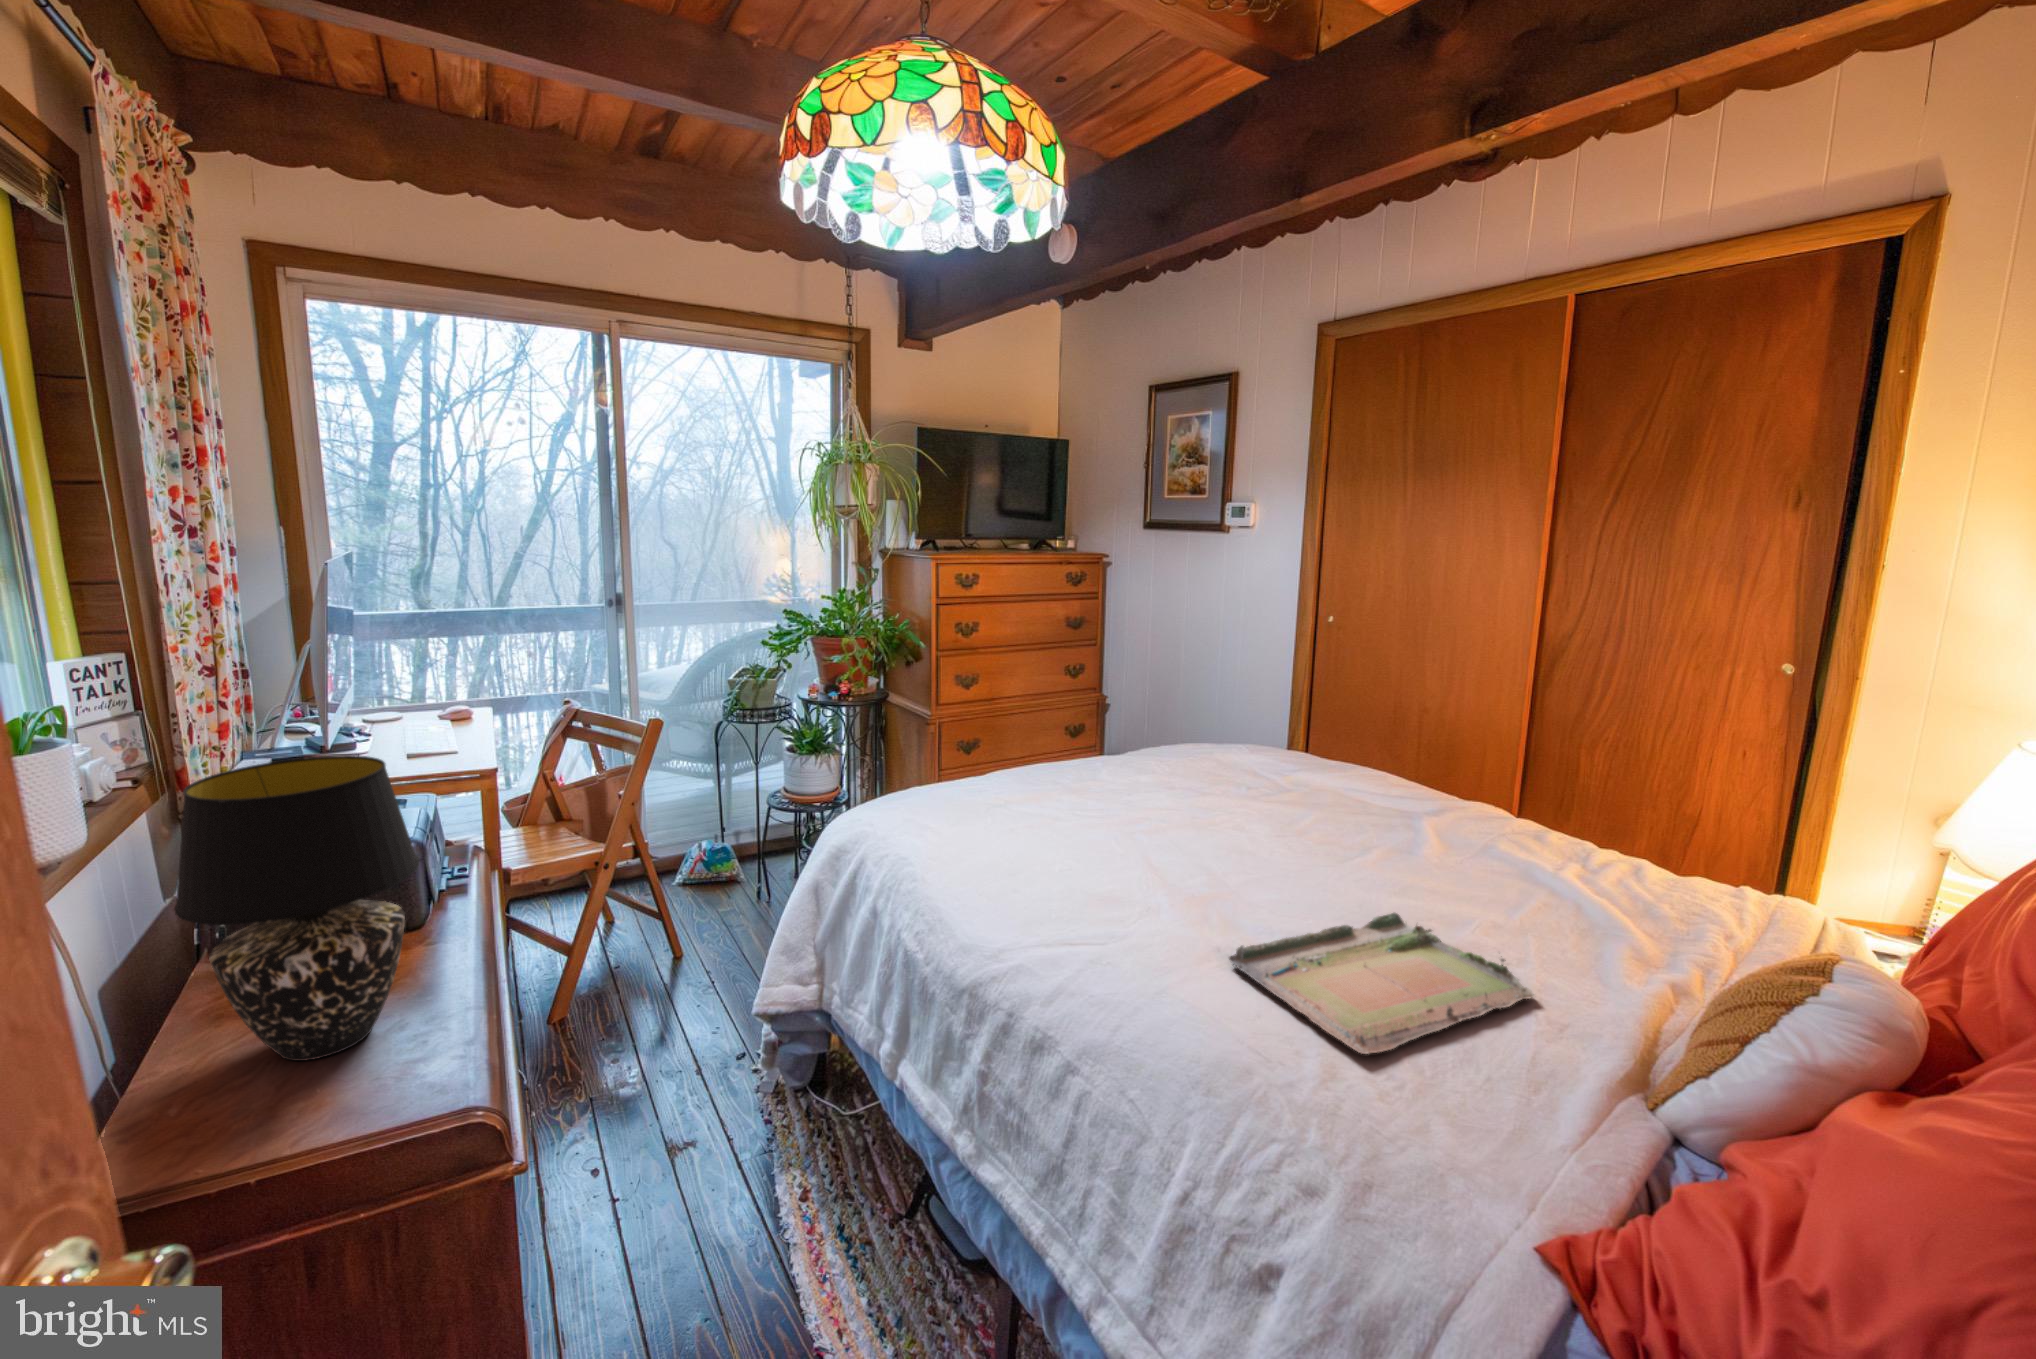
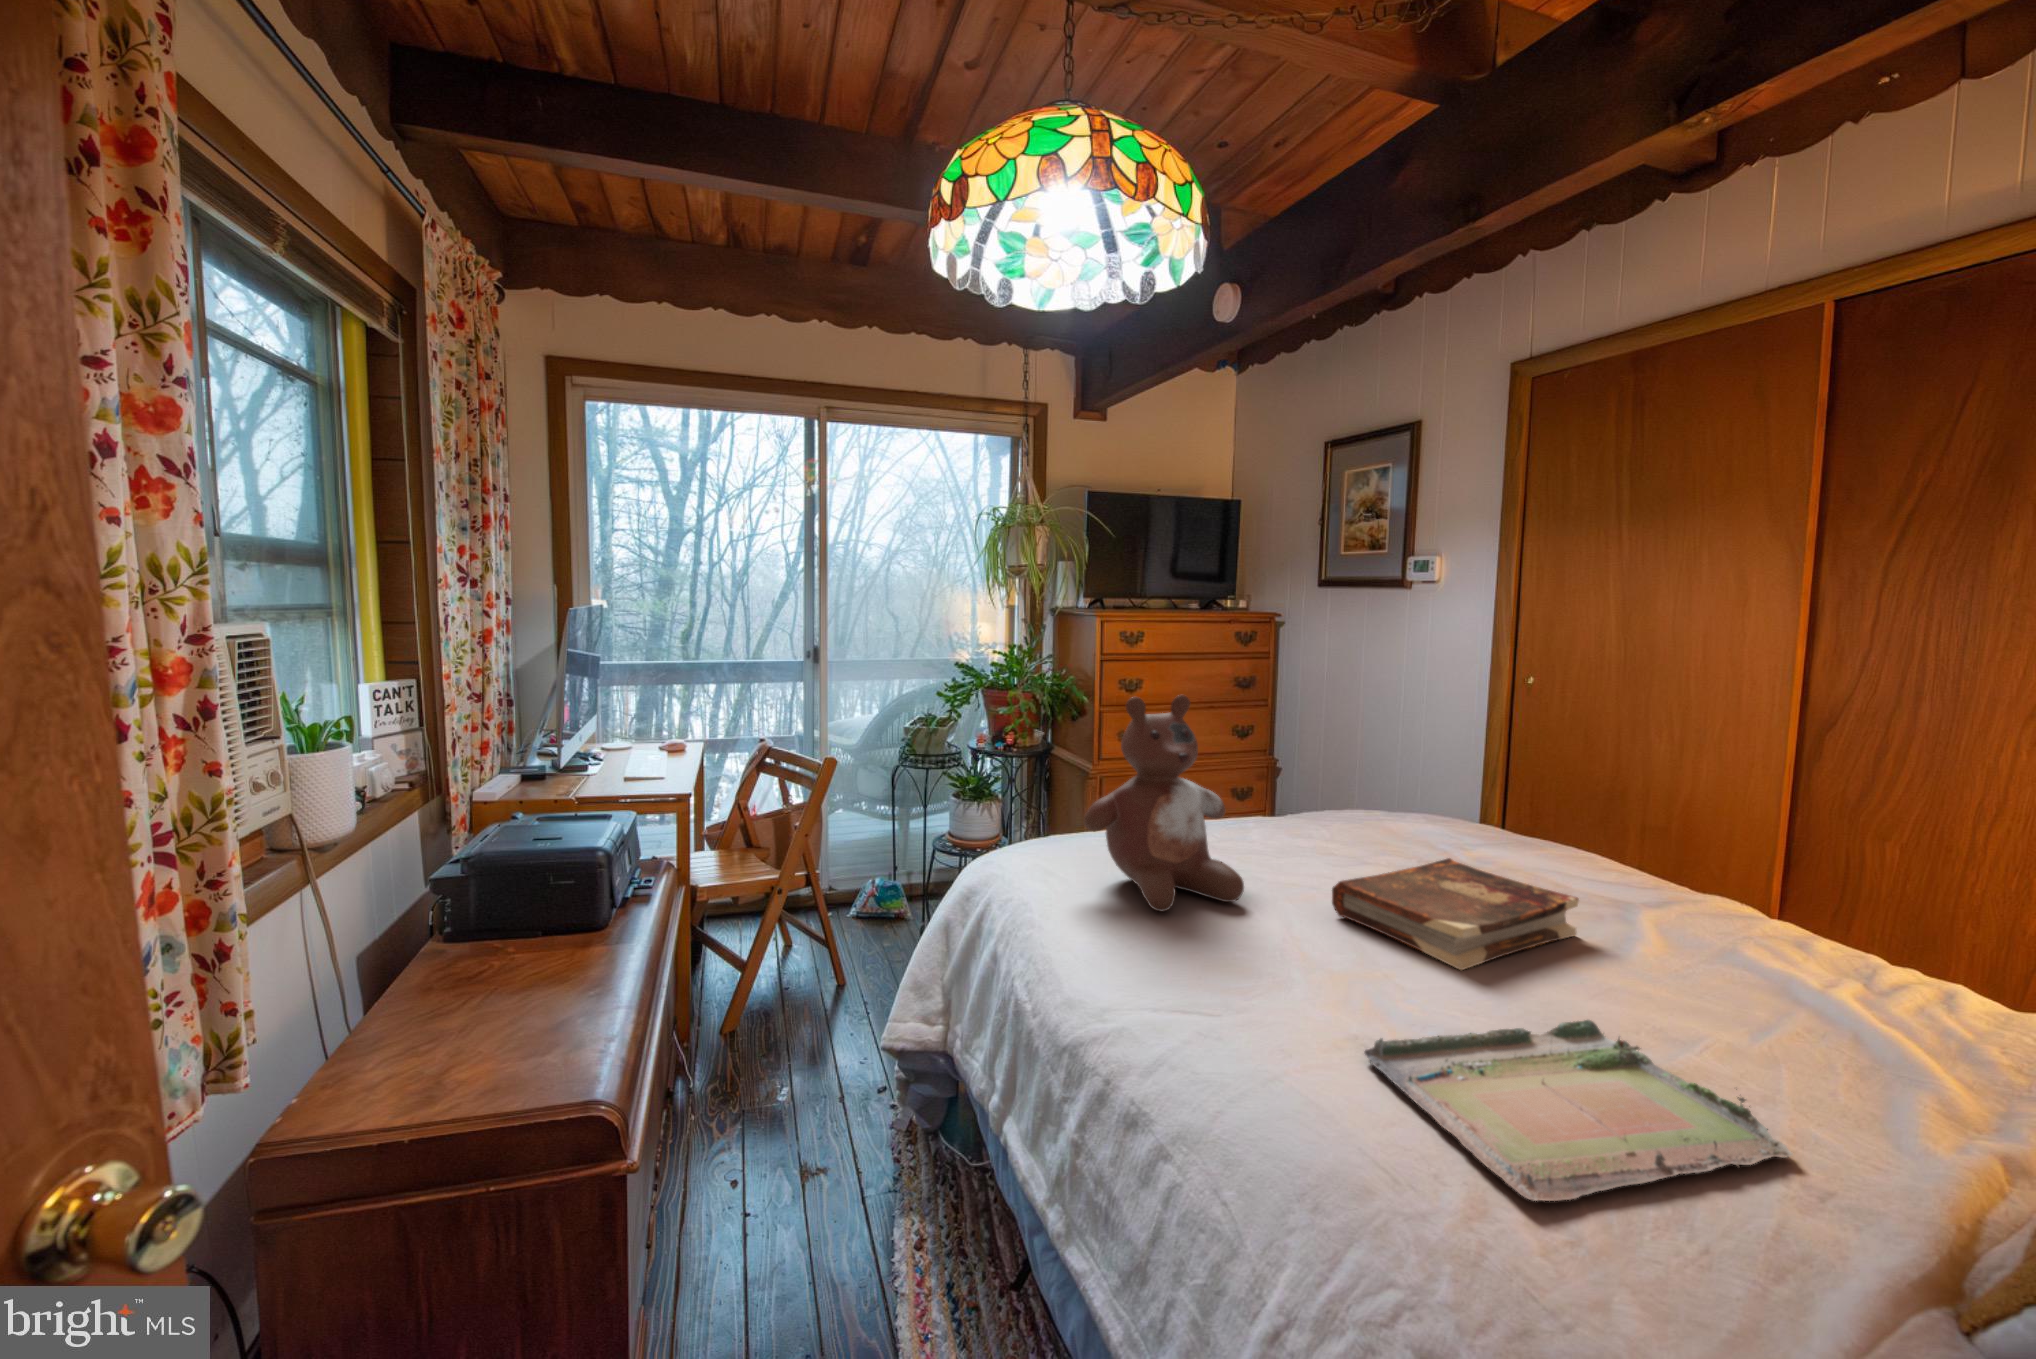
stuffed bear: none [958,649,1109,855] -> present [1084,695,1244,912]
table lamp: present [174,755,419,1061] -> none [383,768,582,1042]
book: none [1185,786,1382,883] -> present [1332,858,1579,970]

